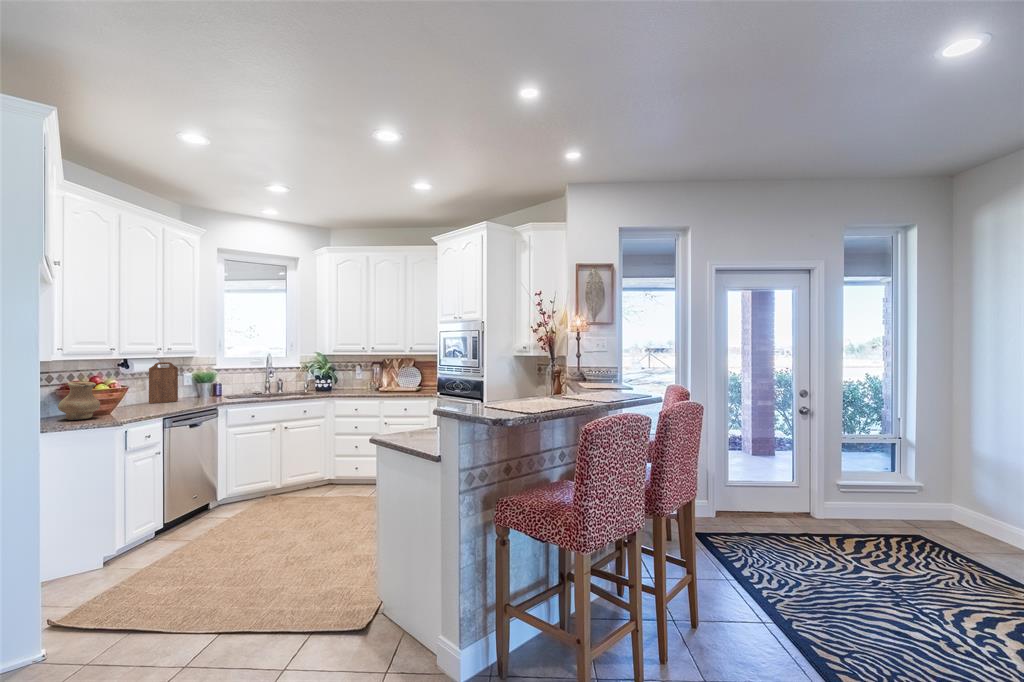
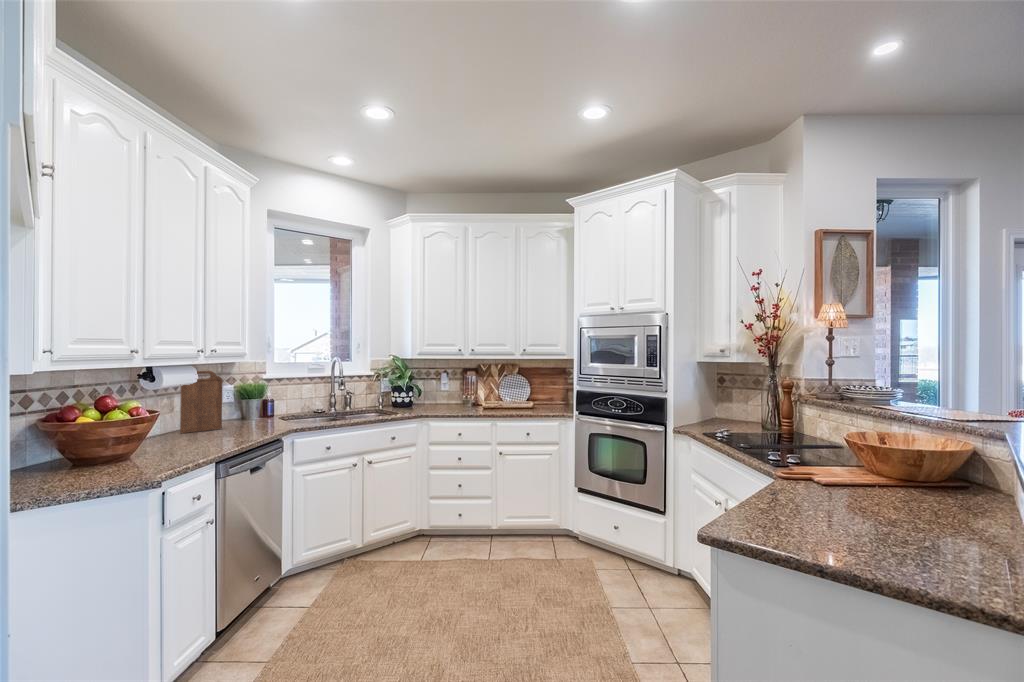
vase: present [58,382,100,420] -> none [41,408,115,477]

